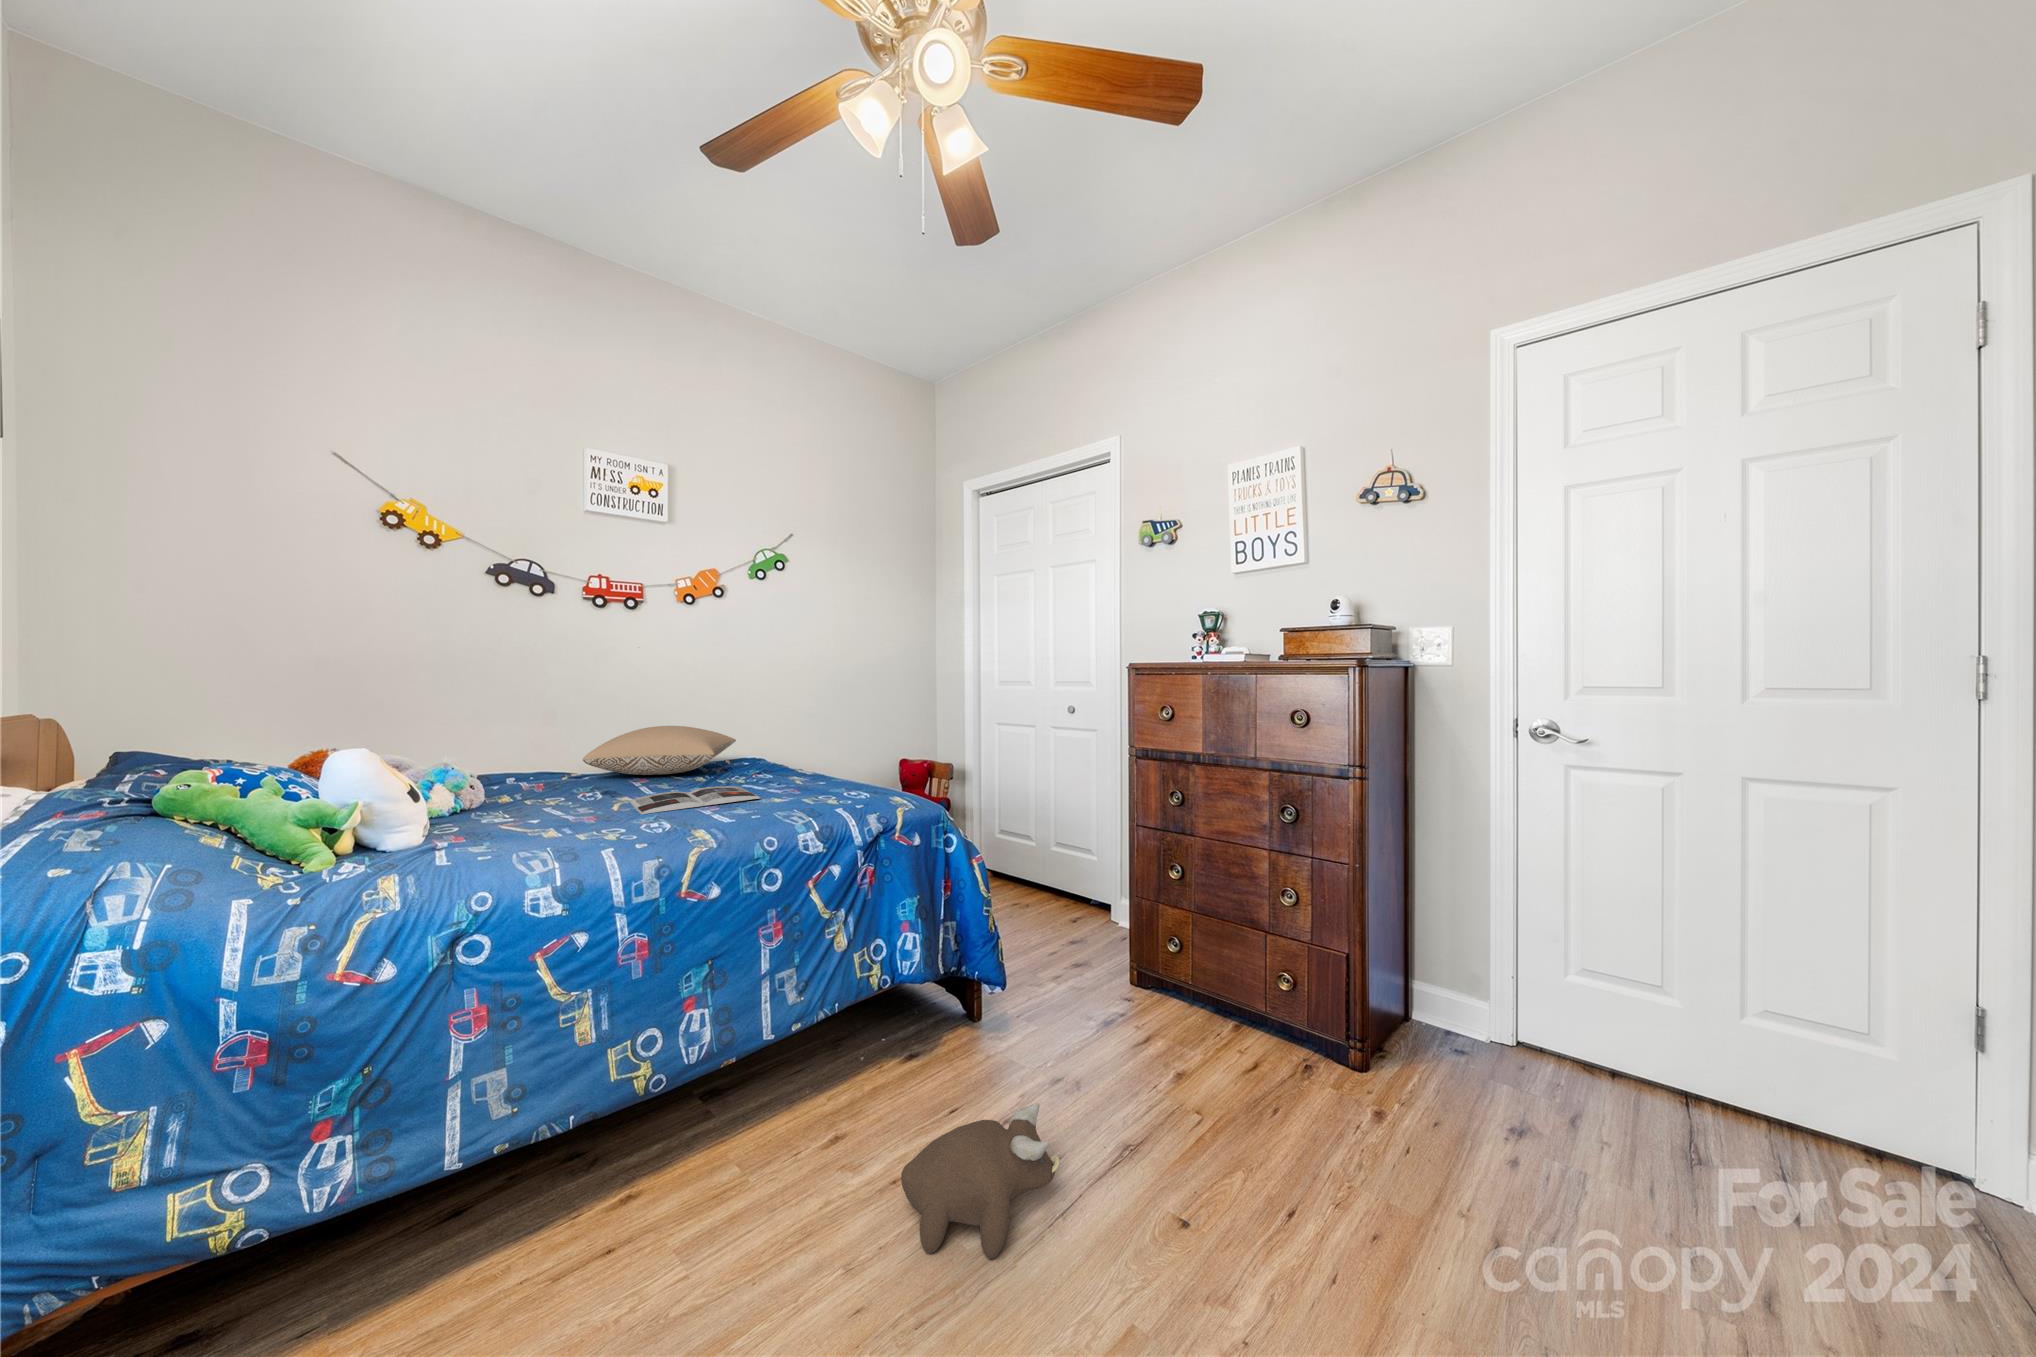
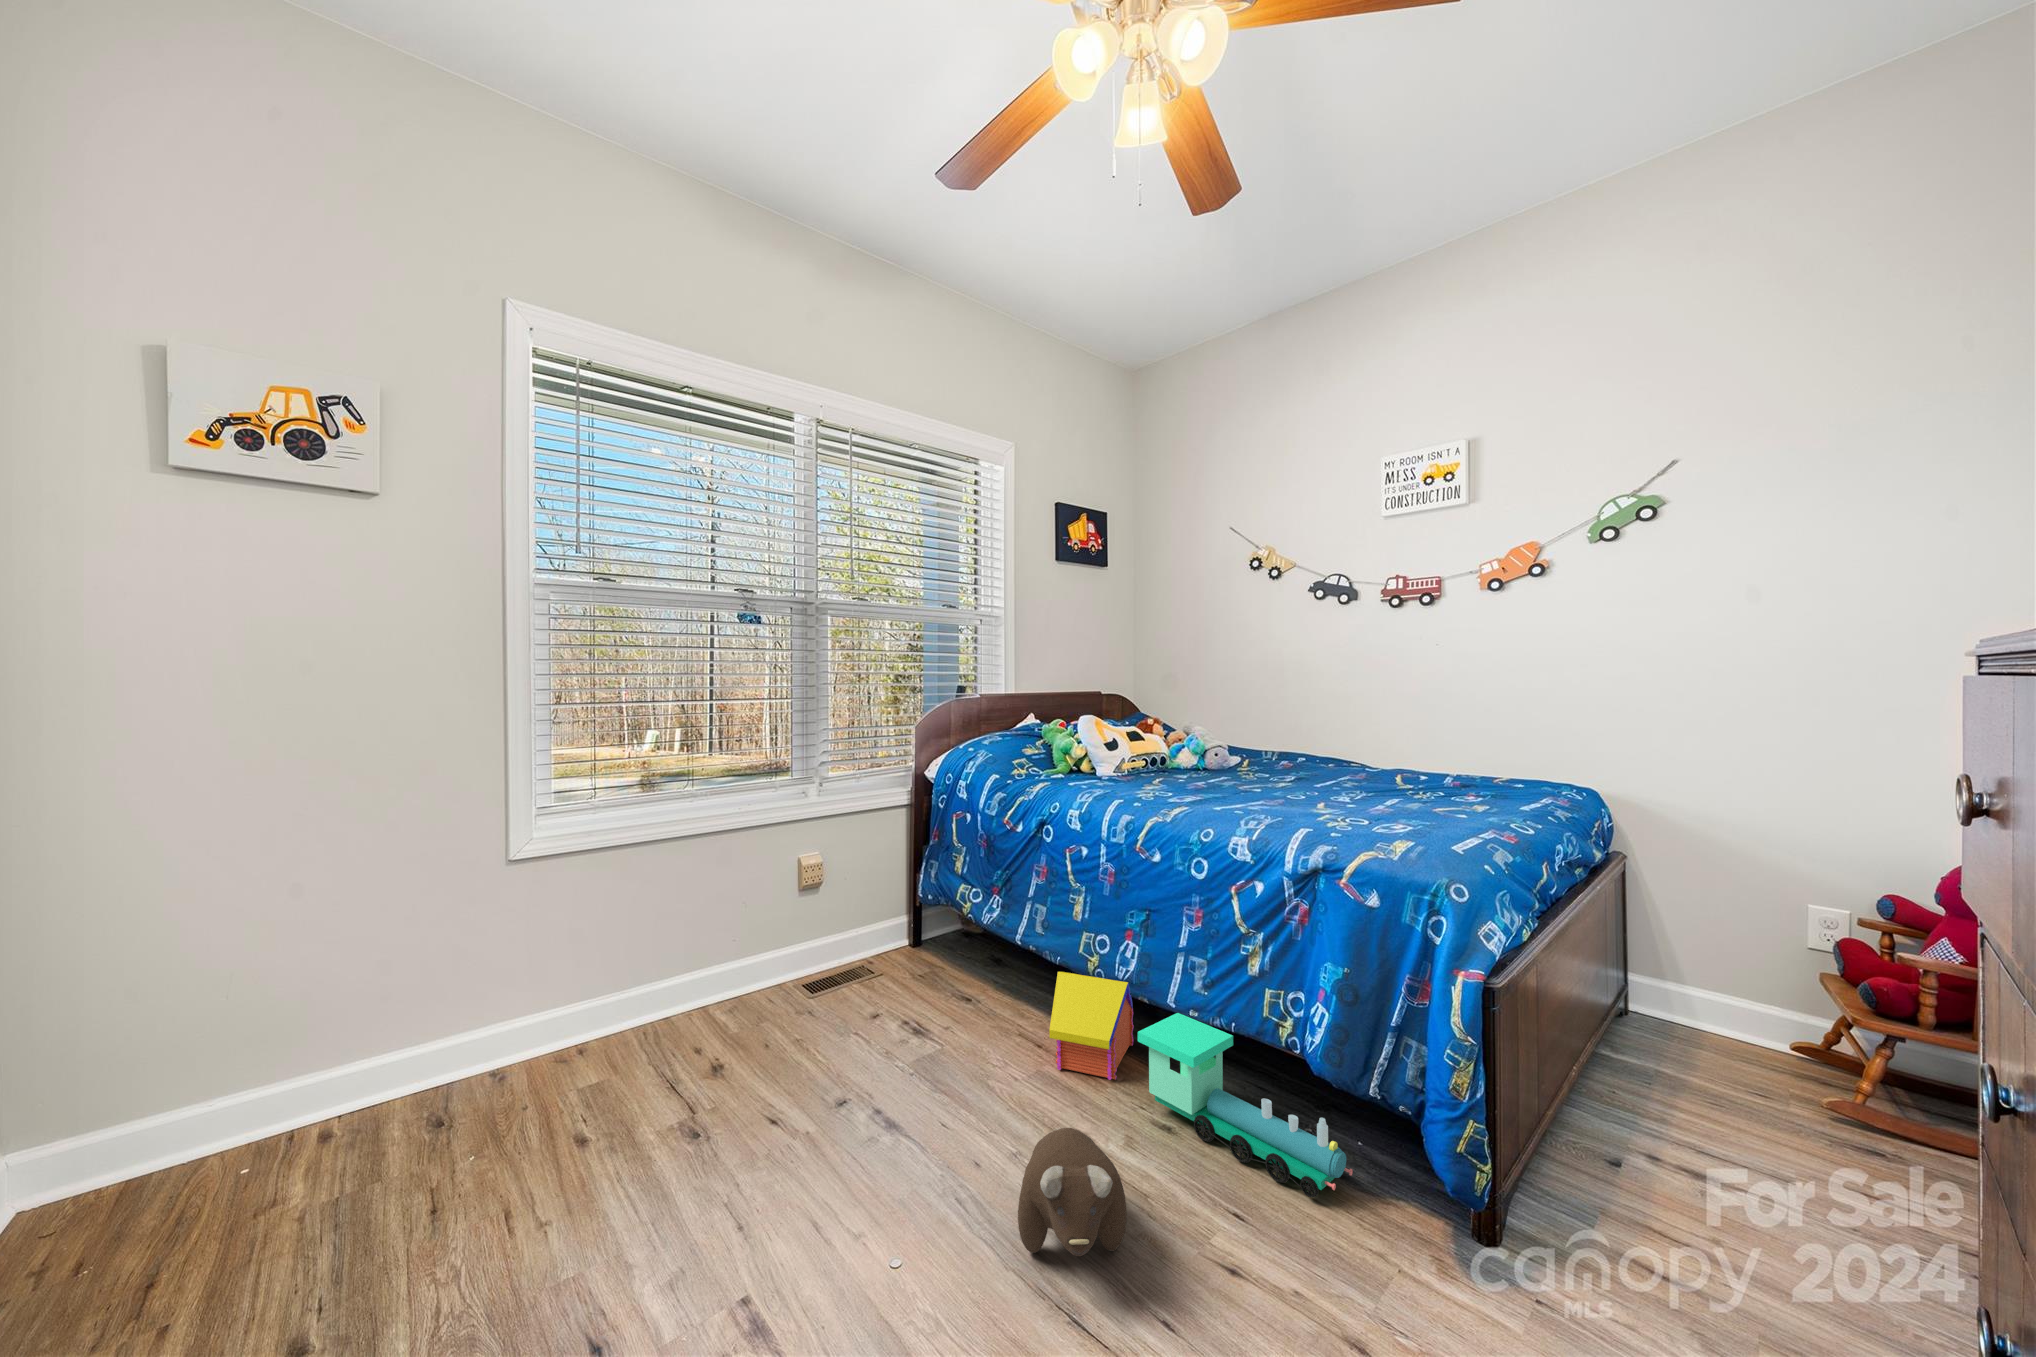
pillow: present [583,726,736,775] -> none [1311,731,1496,782]
magazine: present [630,786,760,814] -> none [1227,786,1359,808]
toy train: none [768,1009,952,1131] -> present [1138,1013,1352,1197]
toy house: none [574,1060,732,1232] -> present [1049,972,1134,1080]

